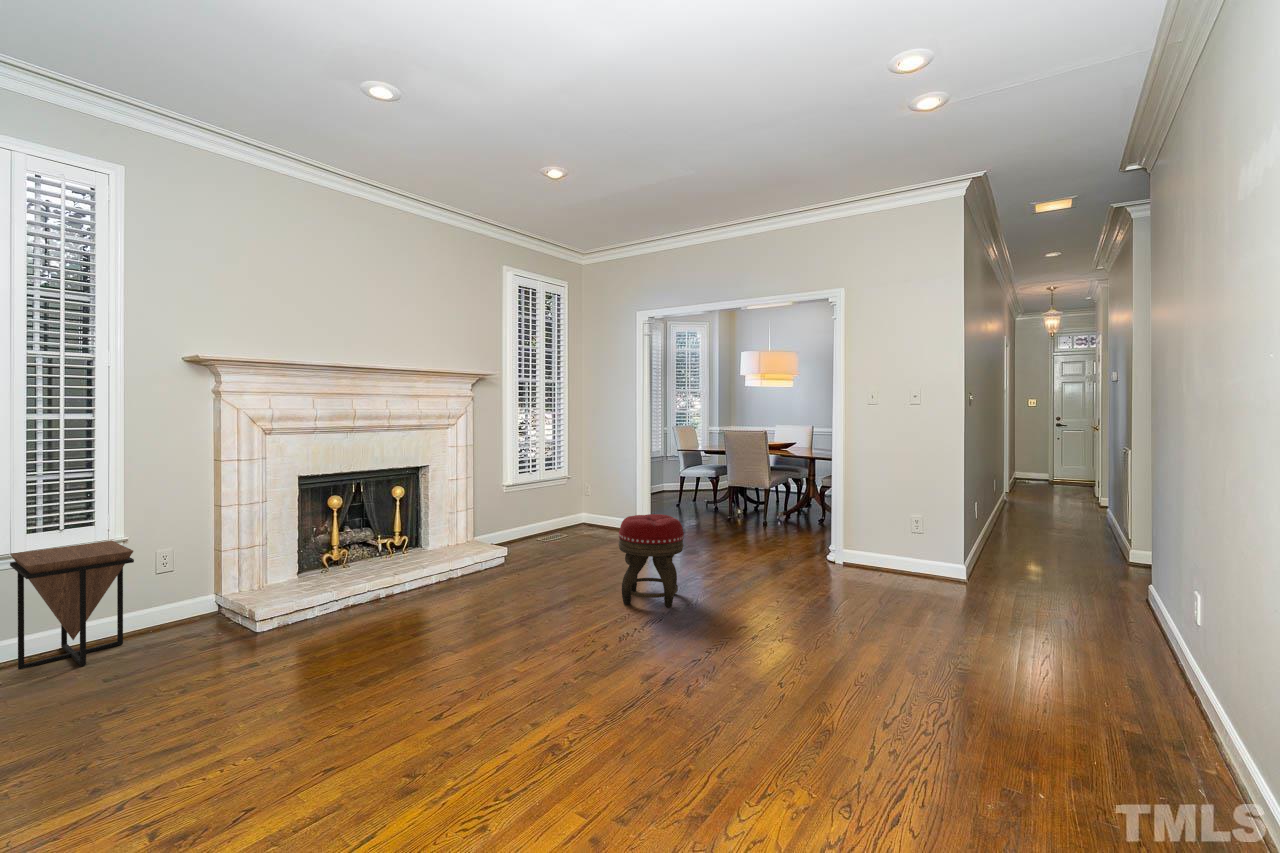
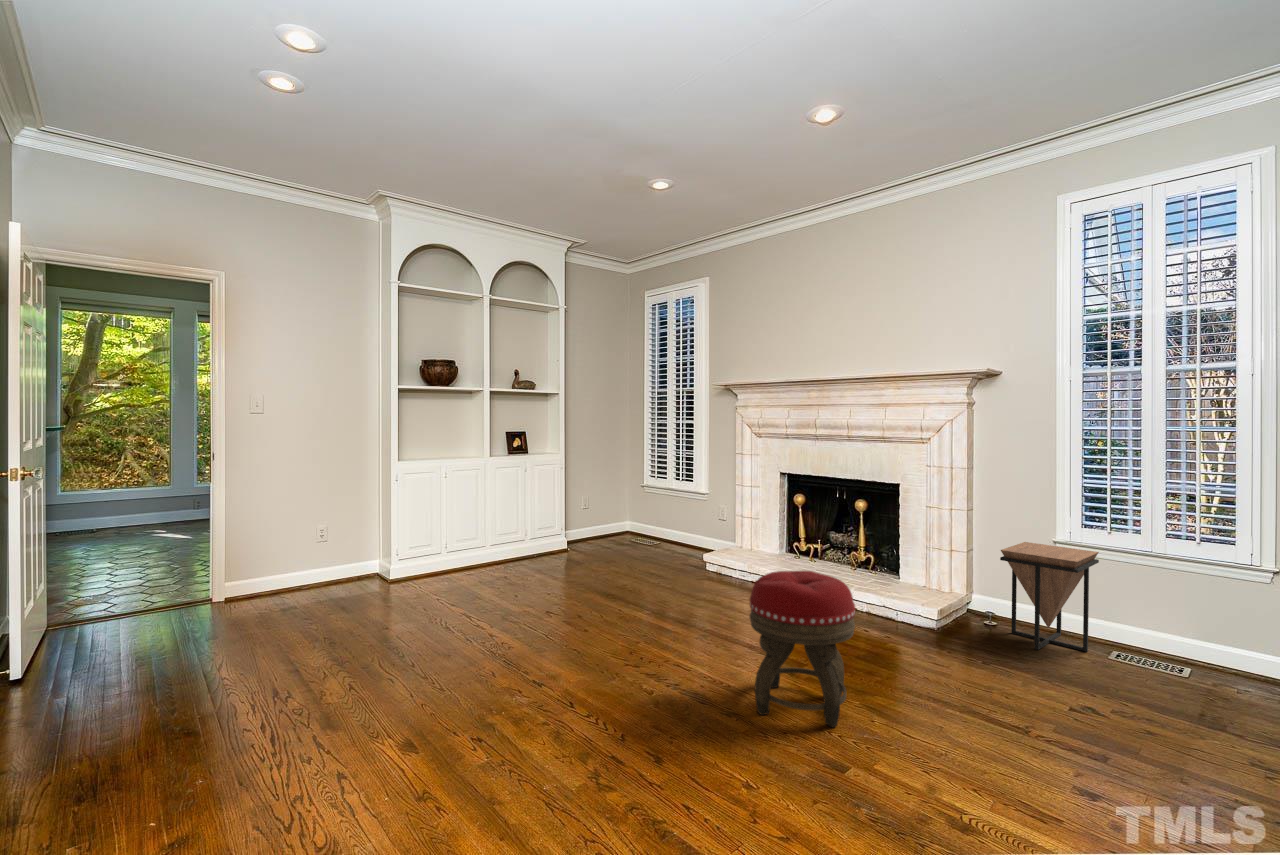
side table: present [10,541,134,669] -> present [1000,542,1099,652]

